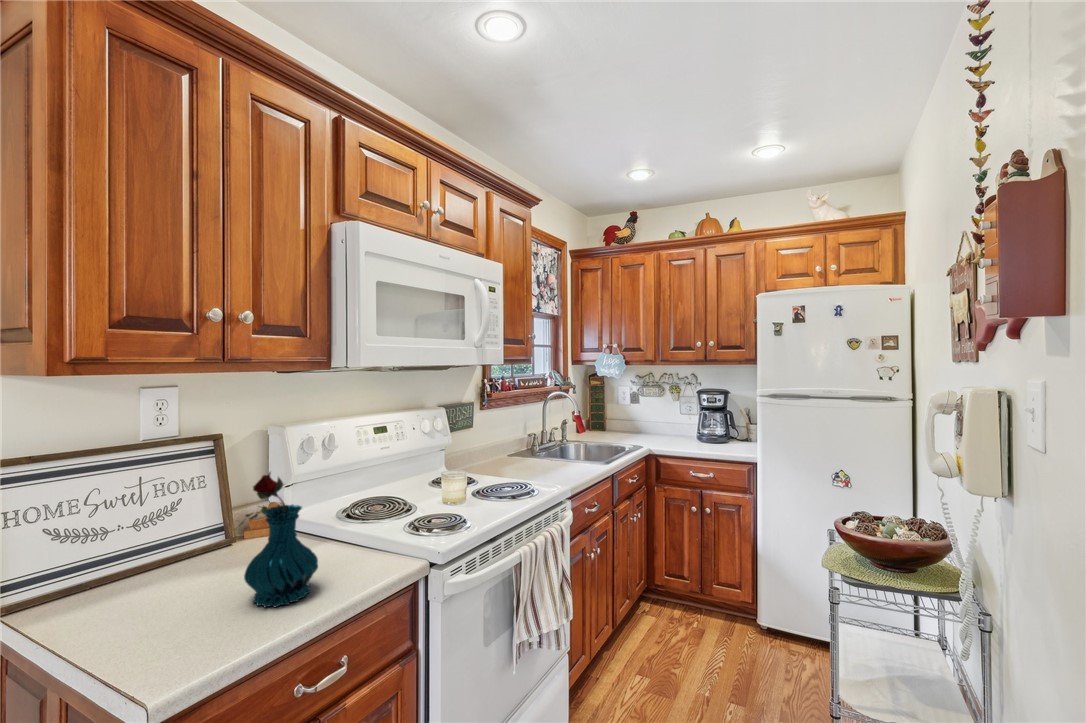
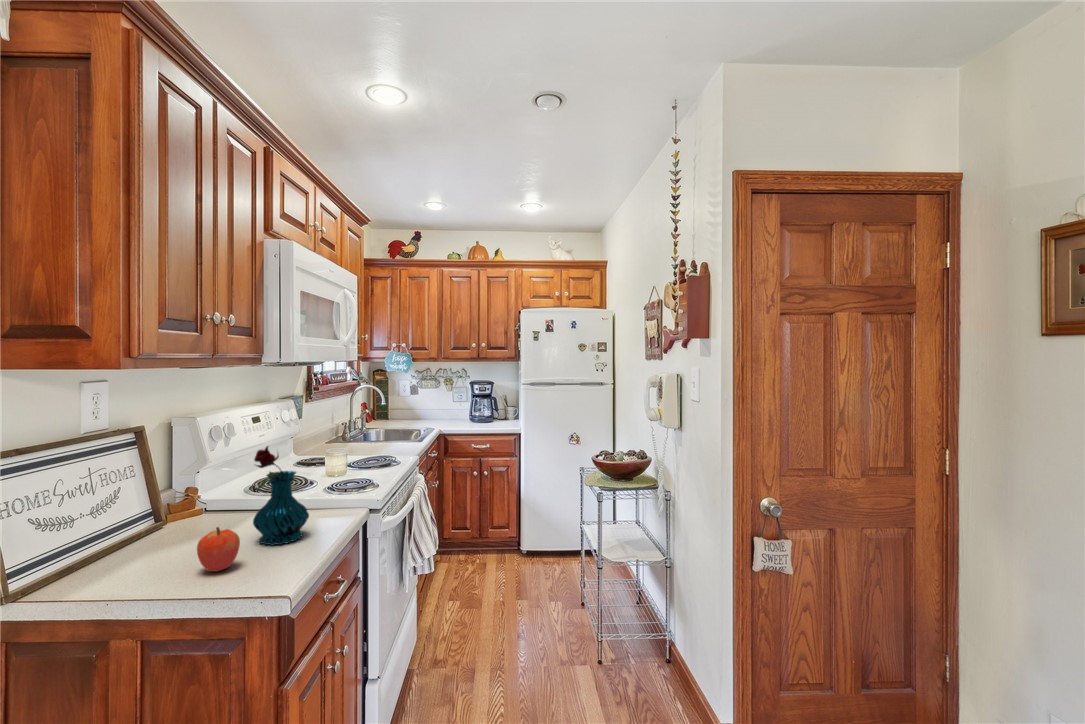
apple: none [126,580,186,640] -> present [197,527,240,572]

